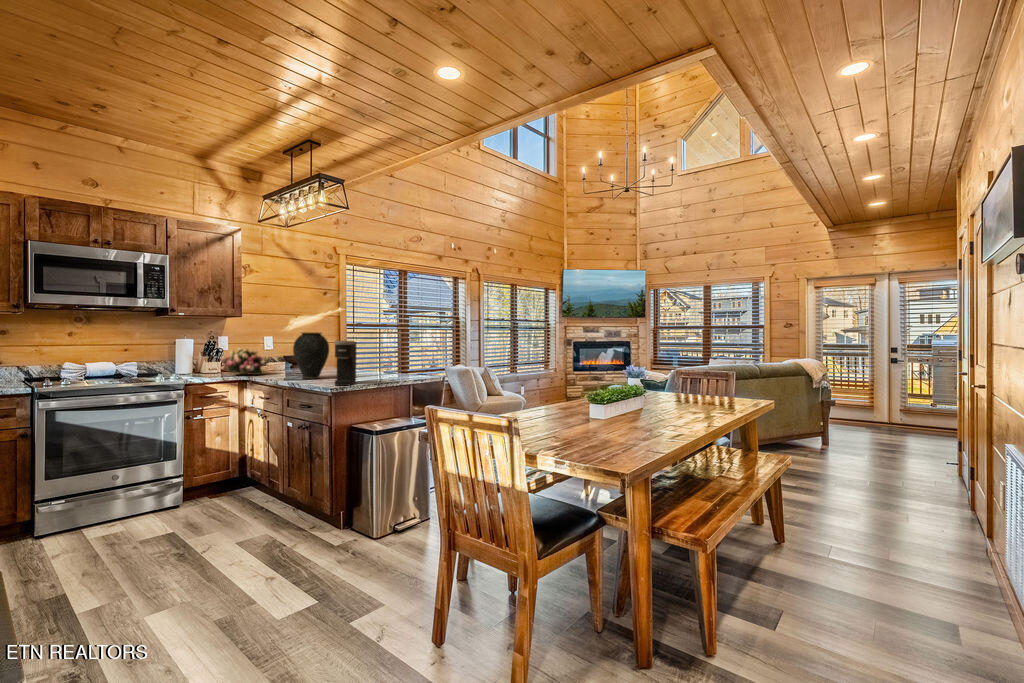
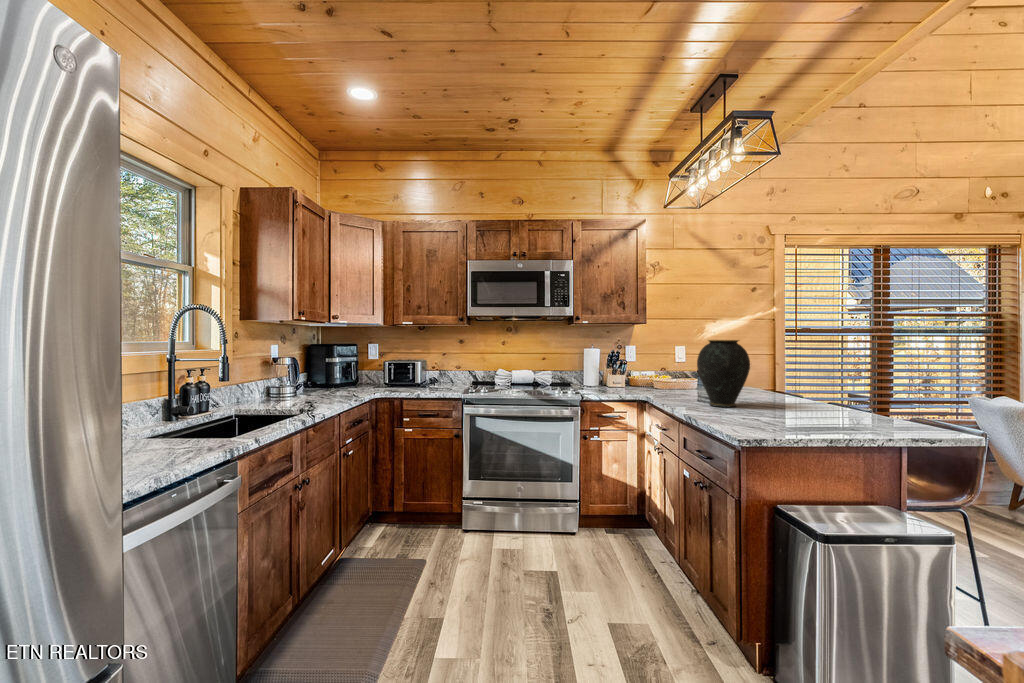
coffee maker: present [334,341,356,386] -> none [752,352,793,429]
flower arrangement: present [220,348,269,375] -> none [618,359,674,394]

